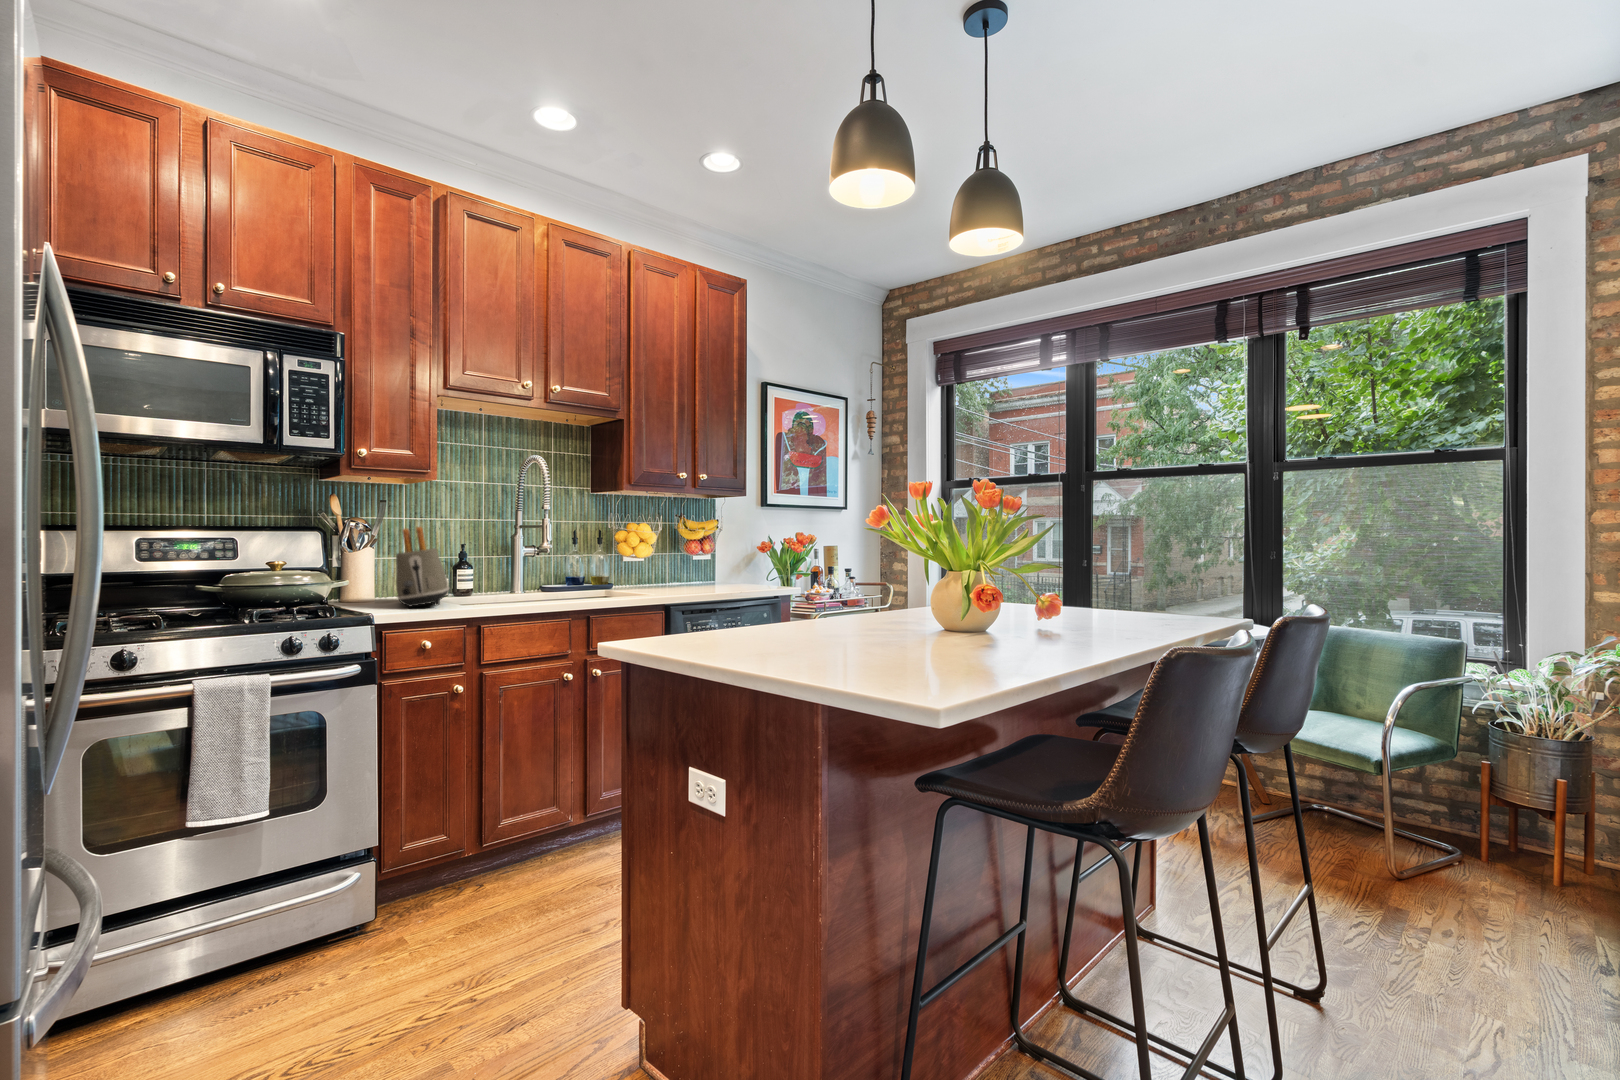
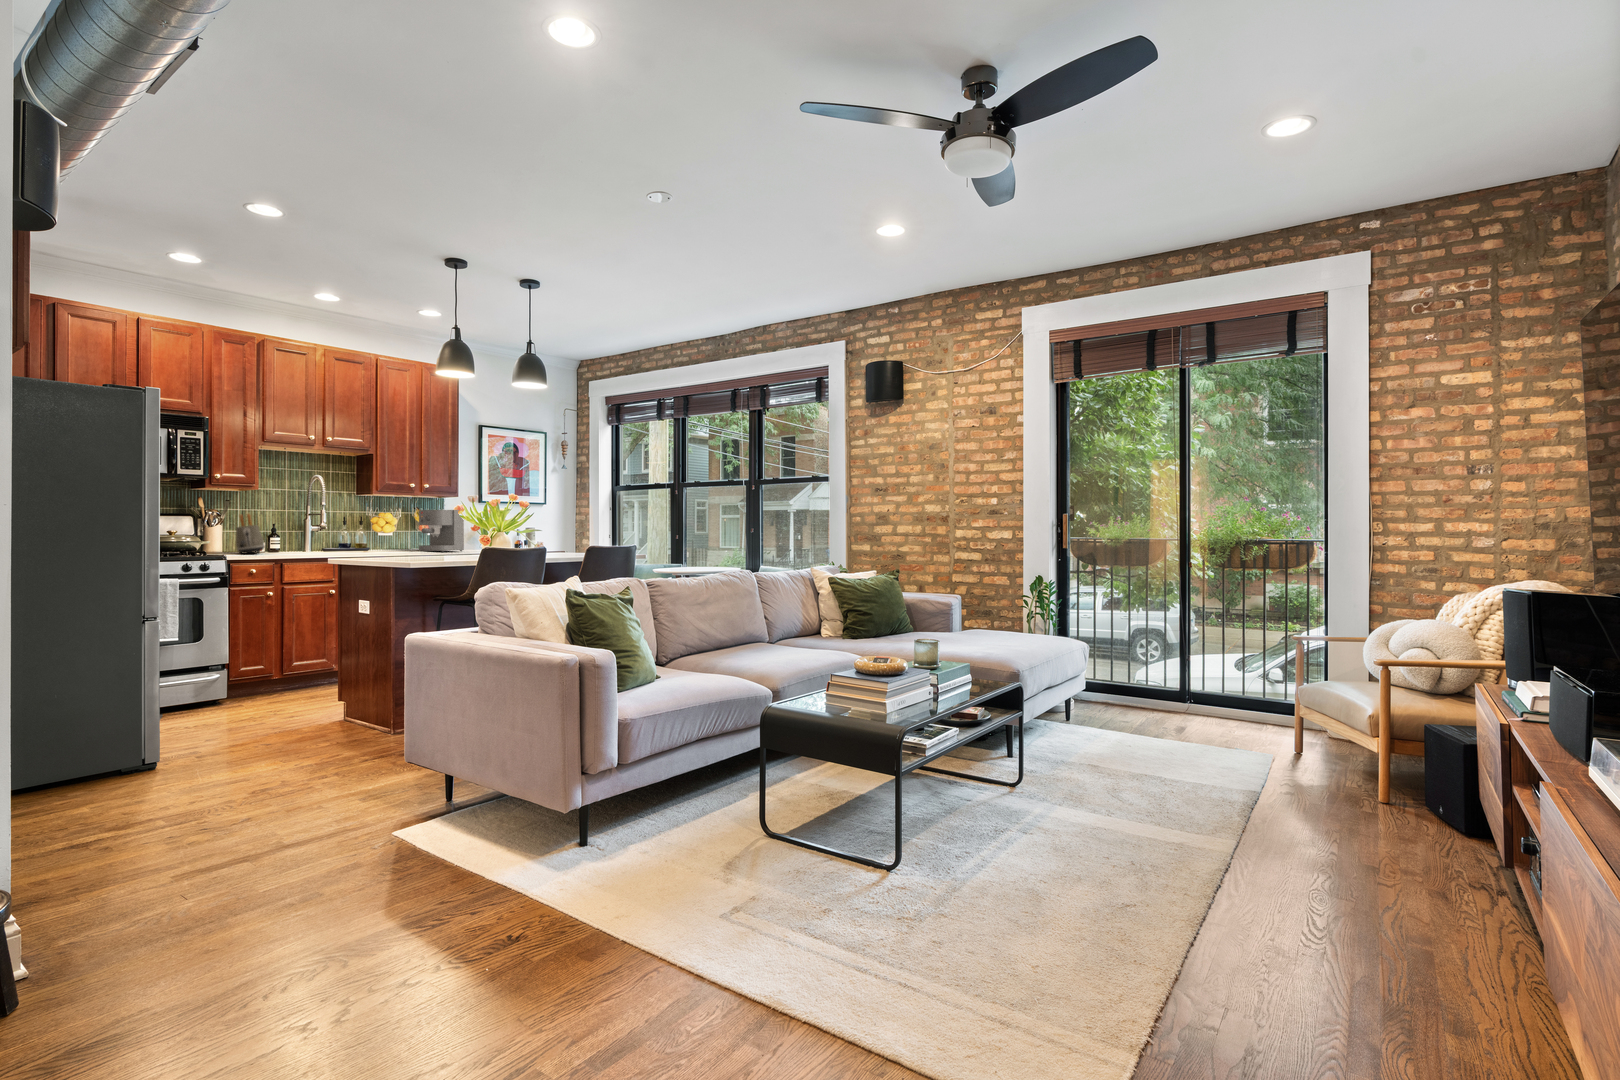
coffee maker: none [687,517,755,588] -> present [419,510,464,552]

